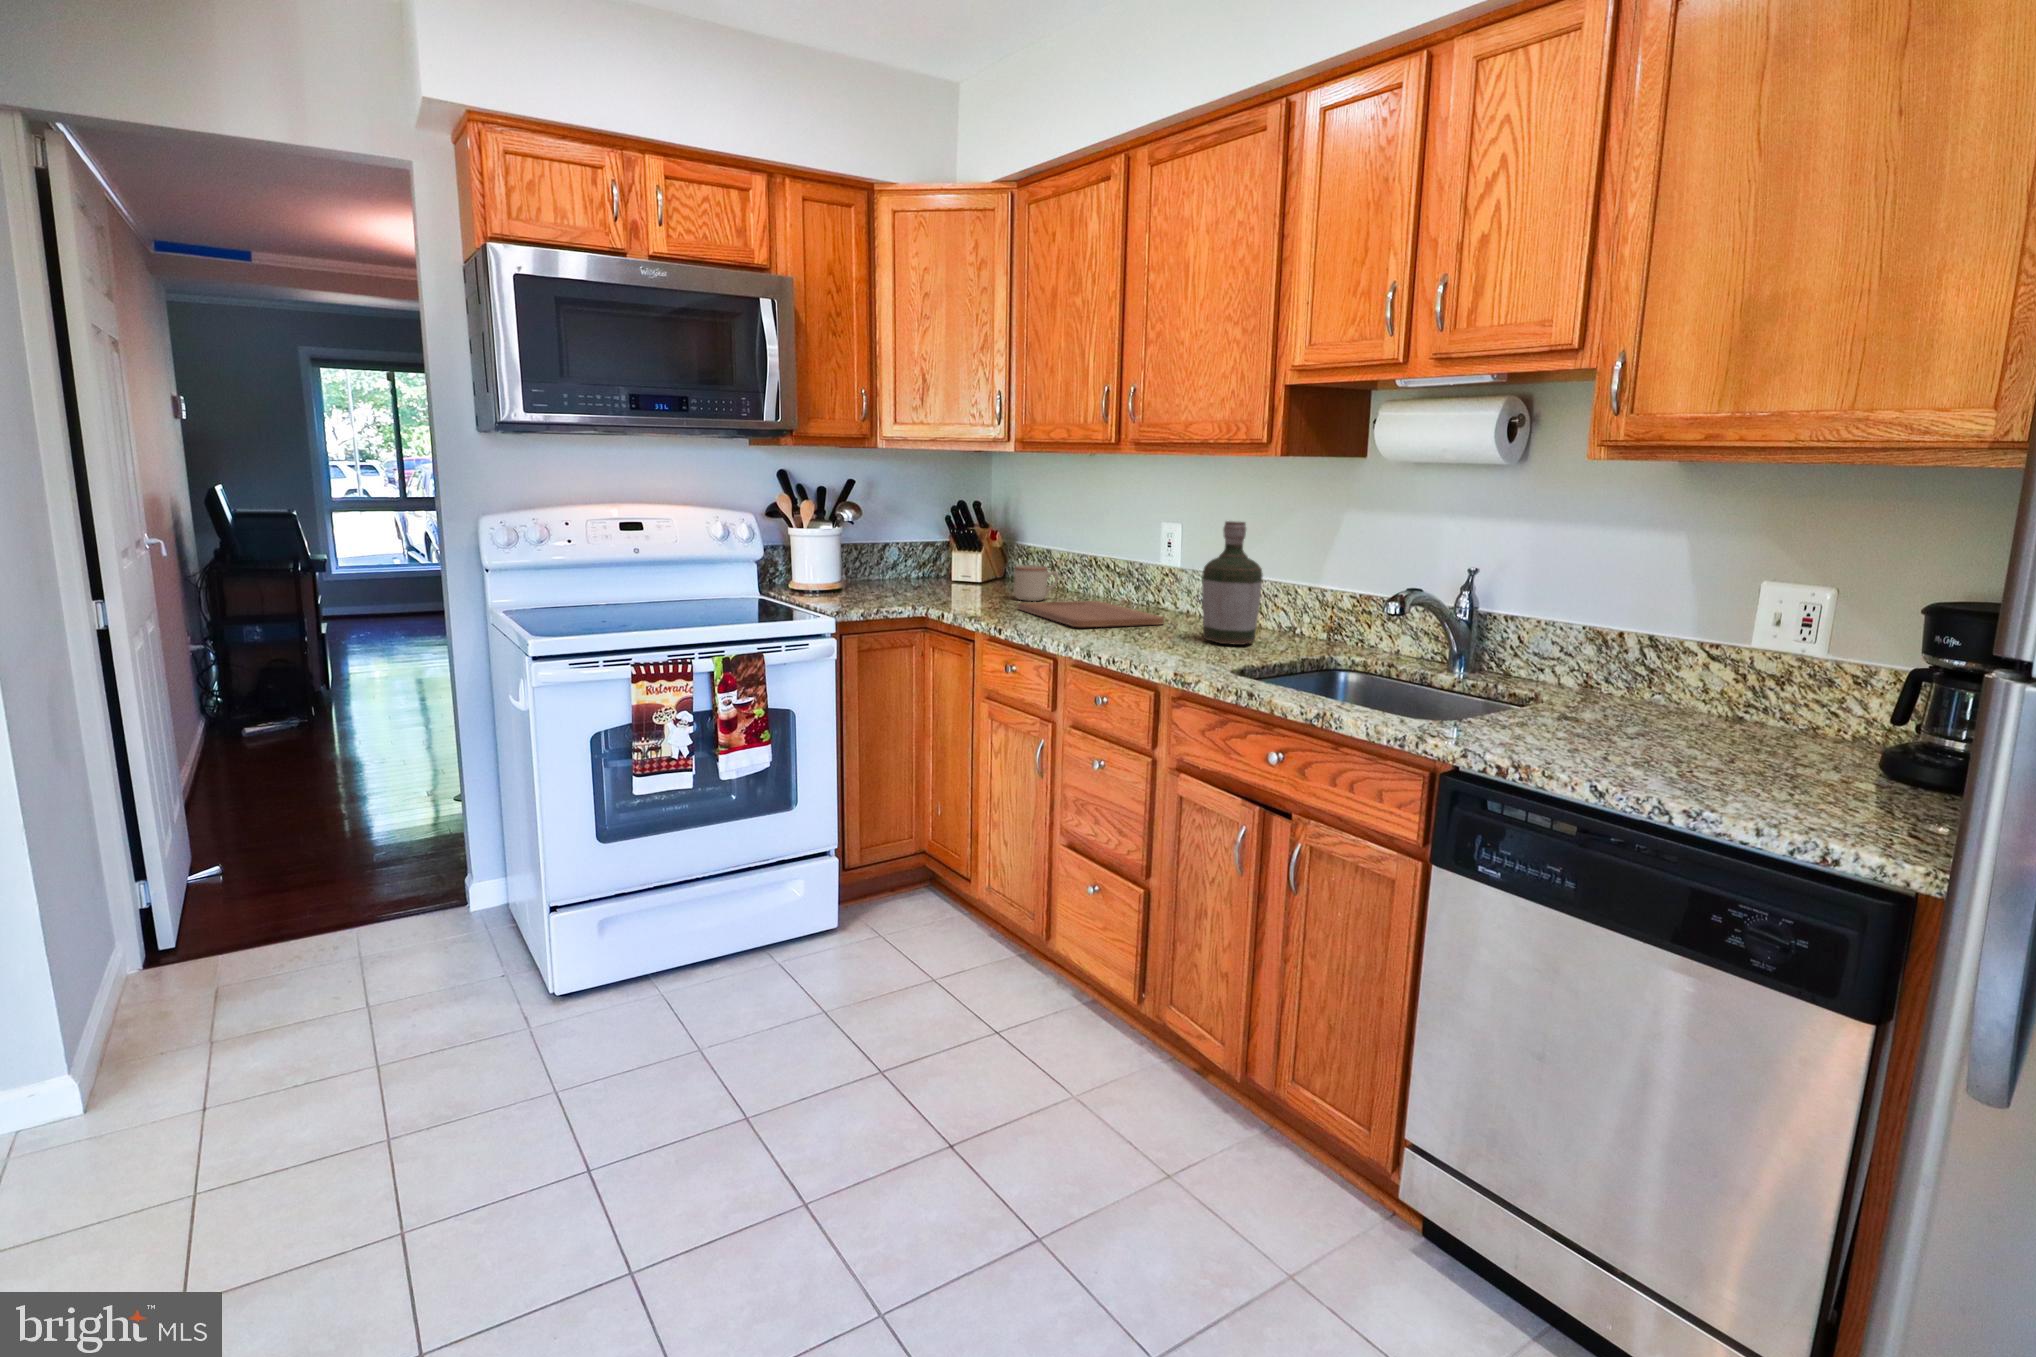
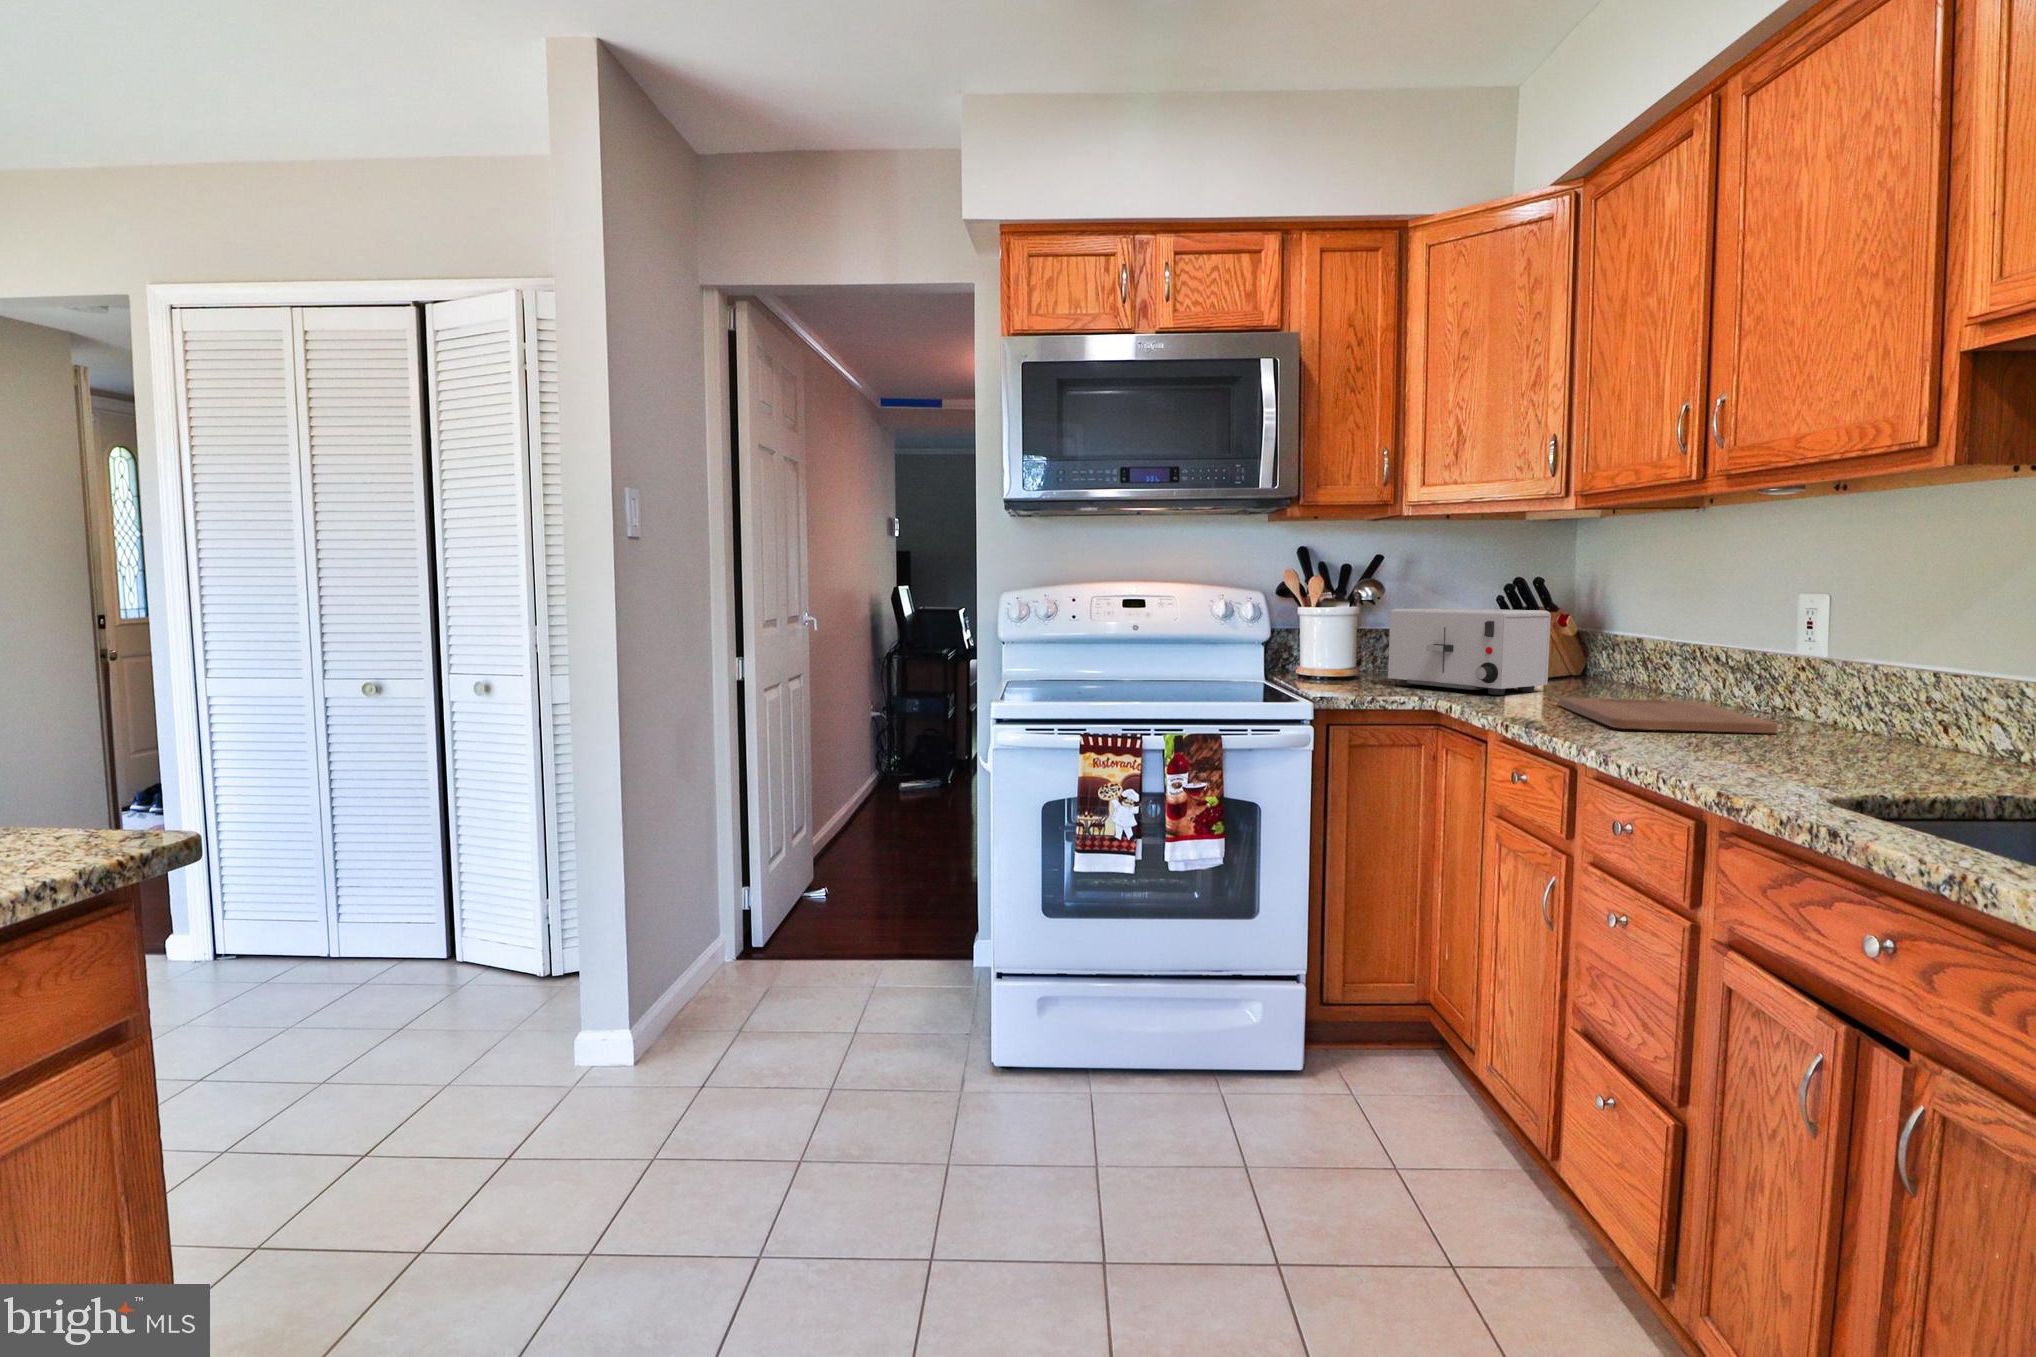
bottle: present [1202,521,1263,645] -> none [1823,575,1944,768]
toaster: none [875,528,997,601] -> present [1388,608,1551,695]
mug: present [1014,565,1058,601] -> none [1569,652,1636,698]

